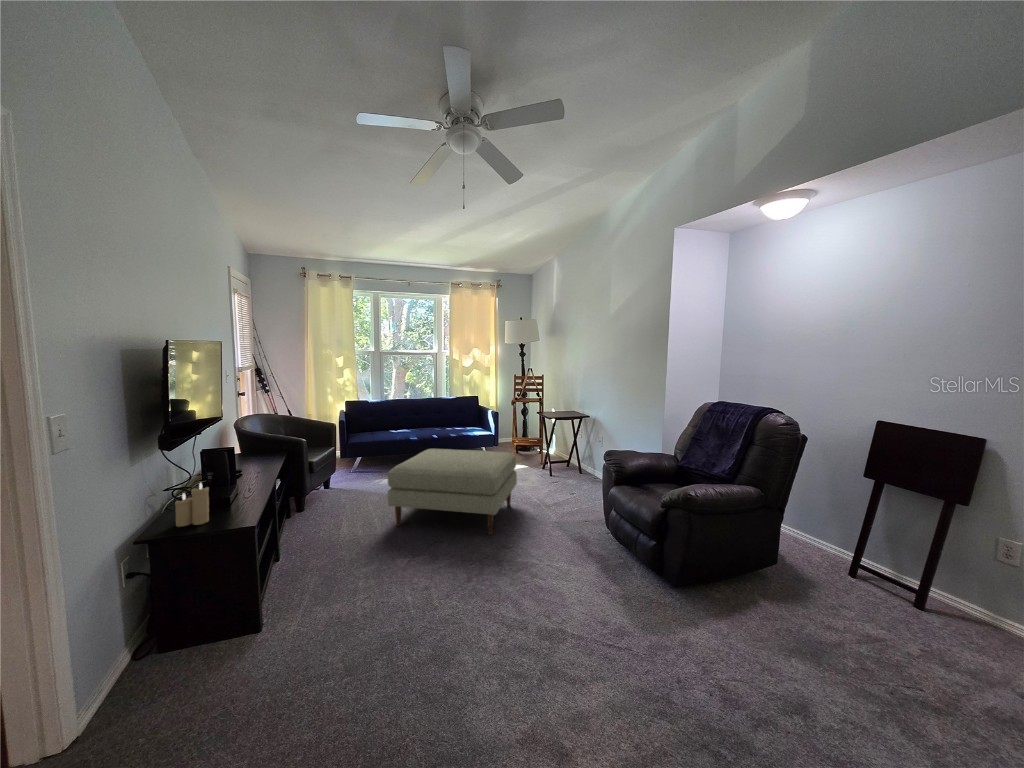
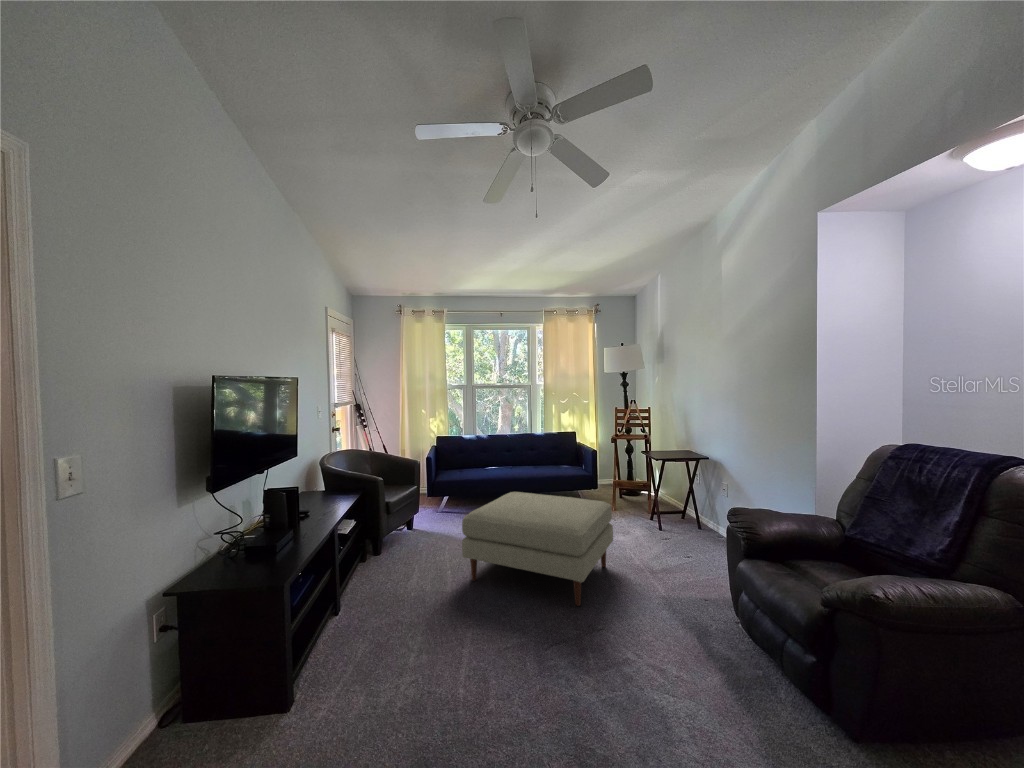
candle: present [175,483,209,527] -> none [230,527,263,574]

